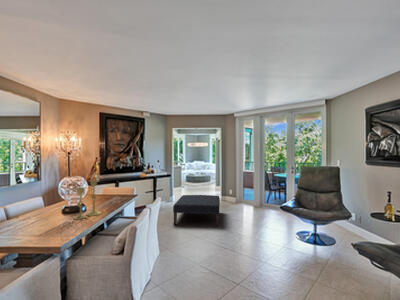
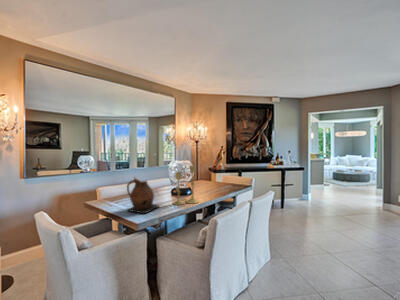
ottoman: present [173,195,220,226] -> none [302,196,384,253]
ceramic pitcher: none [25,197,63,234] -> present [127,177,159,213]

